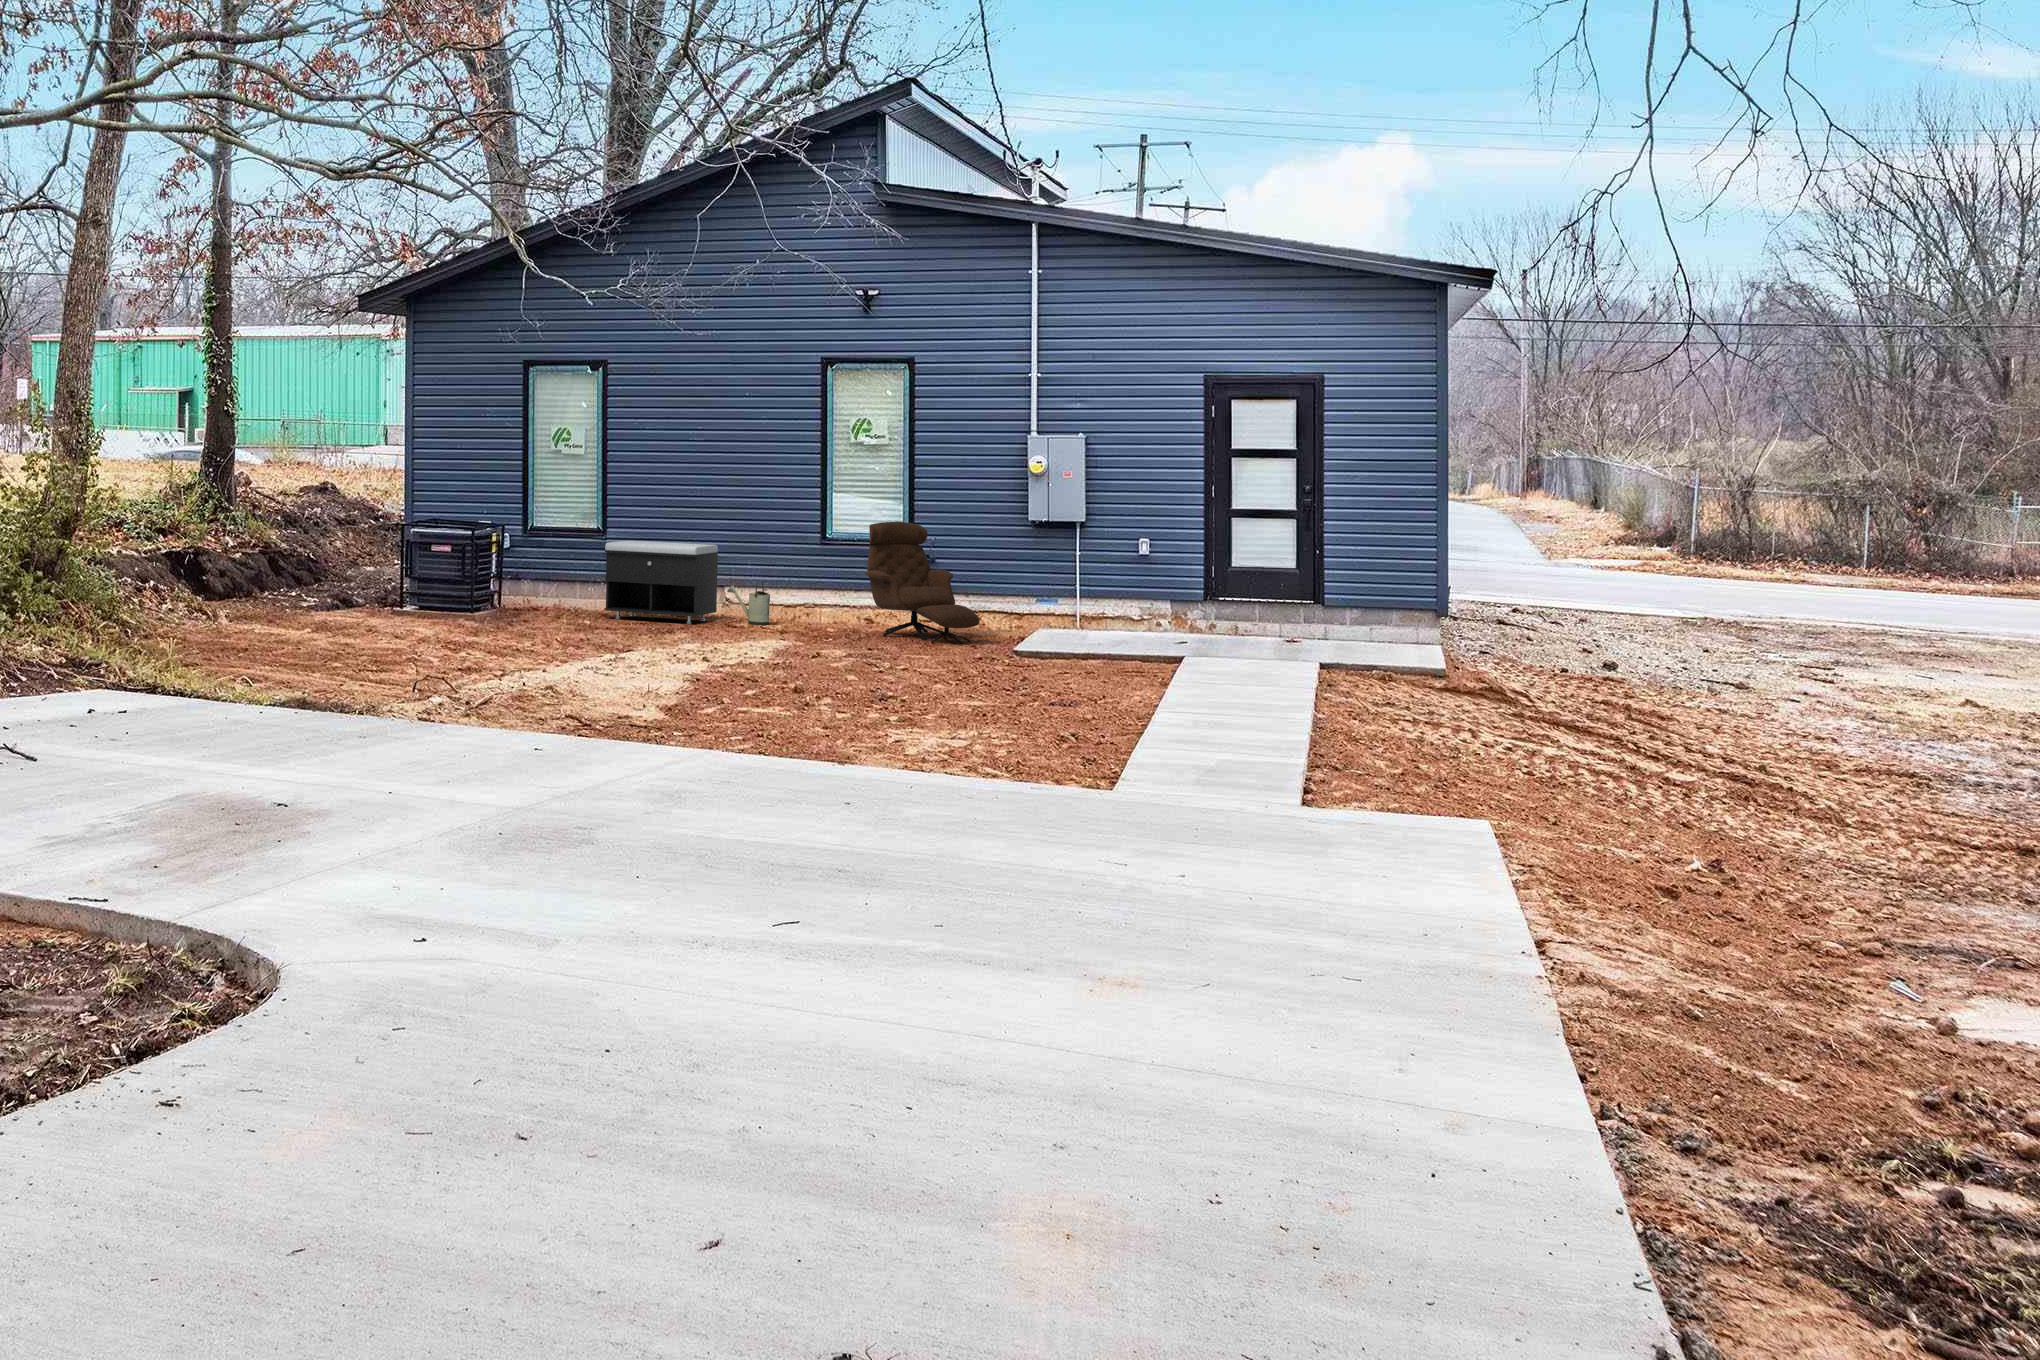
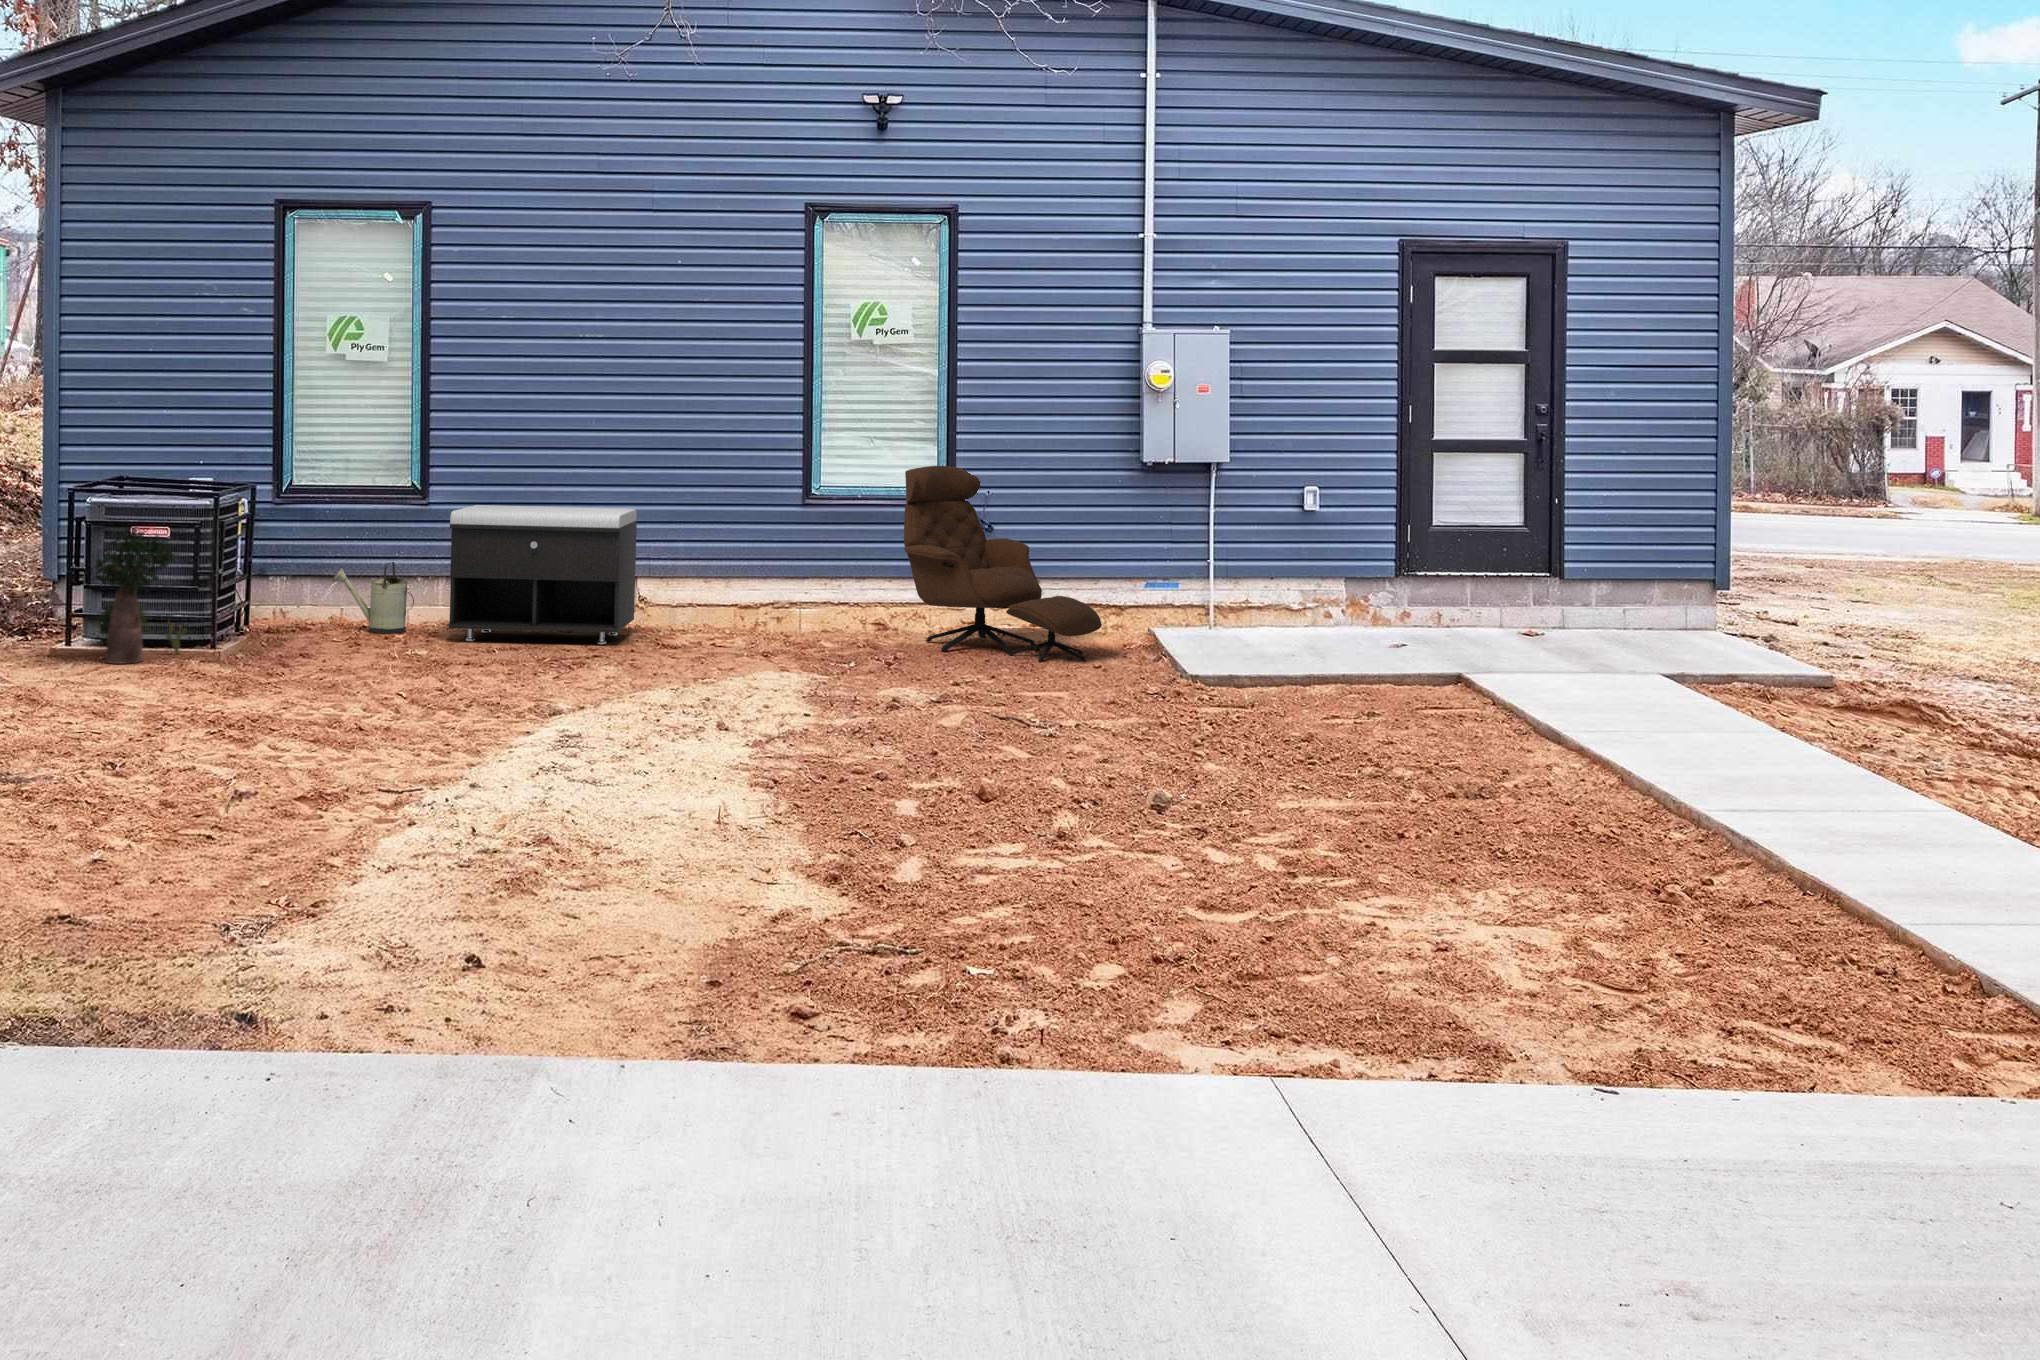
potted plant: none [412,545,464,618] -> present [85,527,186,664]
watering can: present [727,582,773,625] -> present [332,562,414,633]

